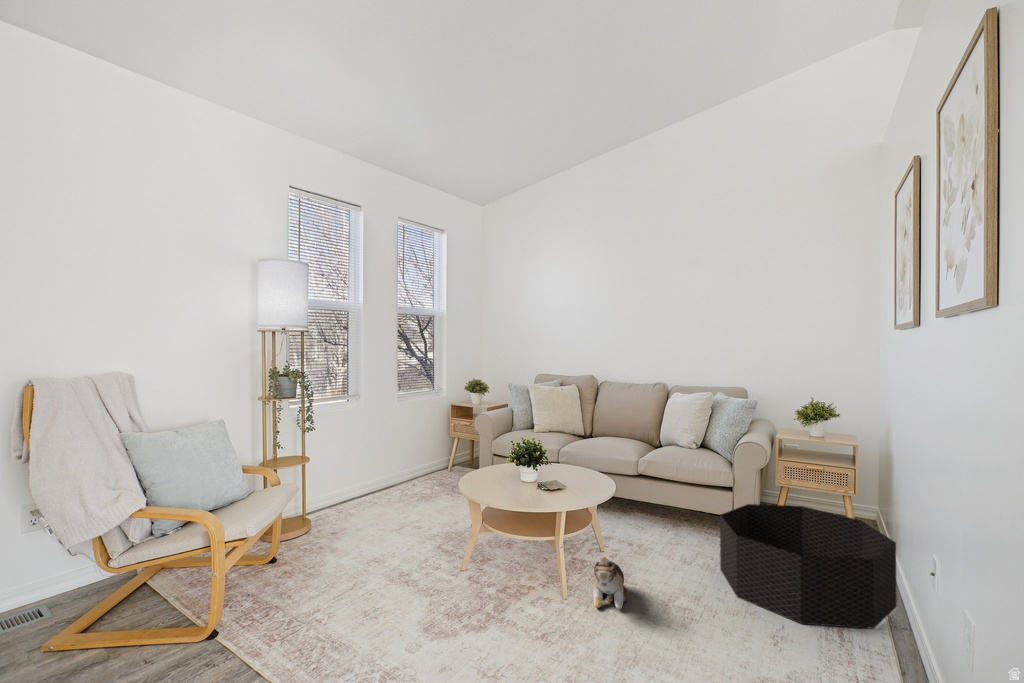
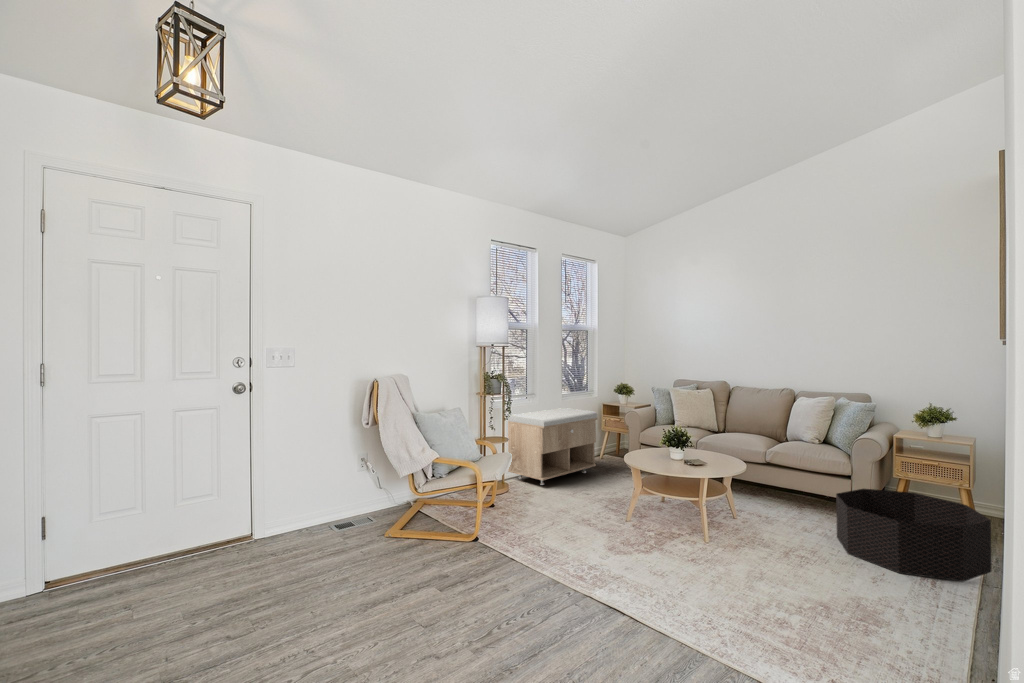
storage bench: none [315,412,440,519] -> present [508,408,597,485]
plush toy: present [591,557,627,609] -> none [727,513,756,551]

